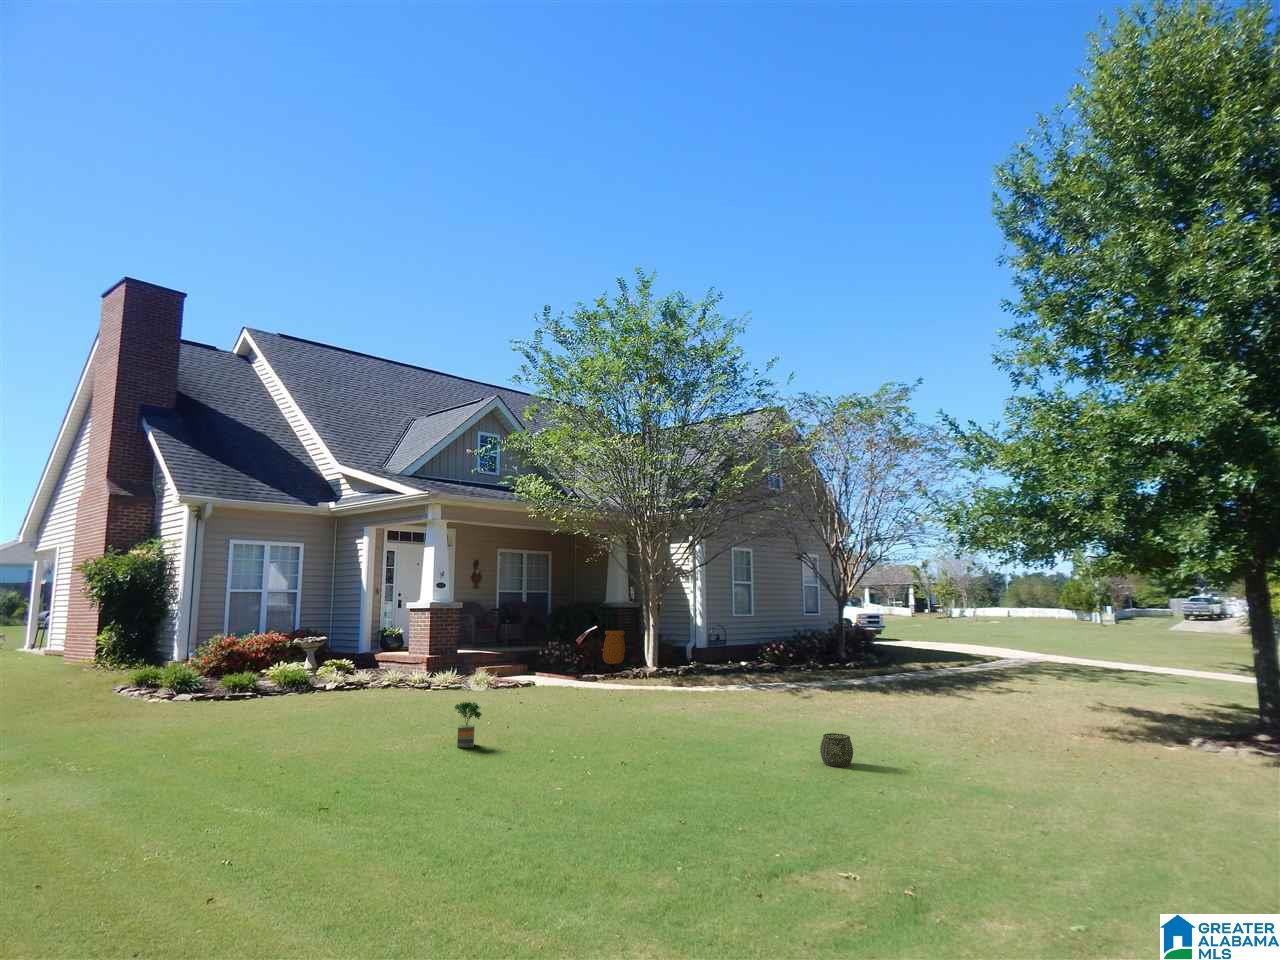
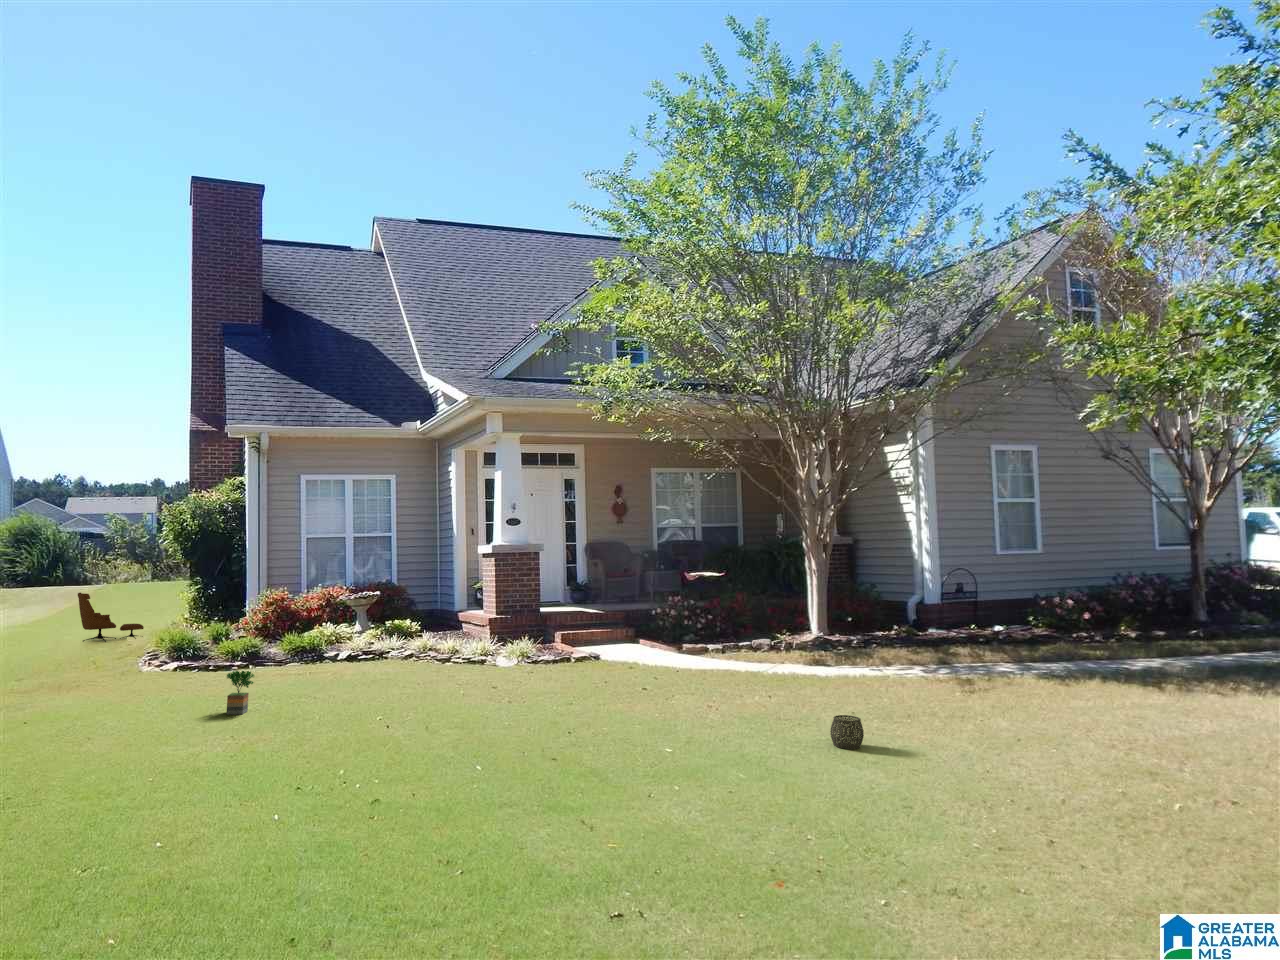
lounge chair: present [600,630,626,675] -> present [78,593,144,642]
potted tree: present [454,702,482,748] -> present [227,671,254,715]

